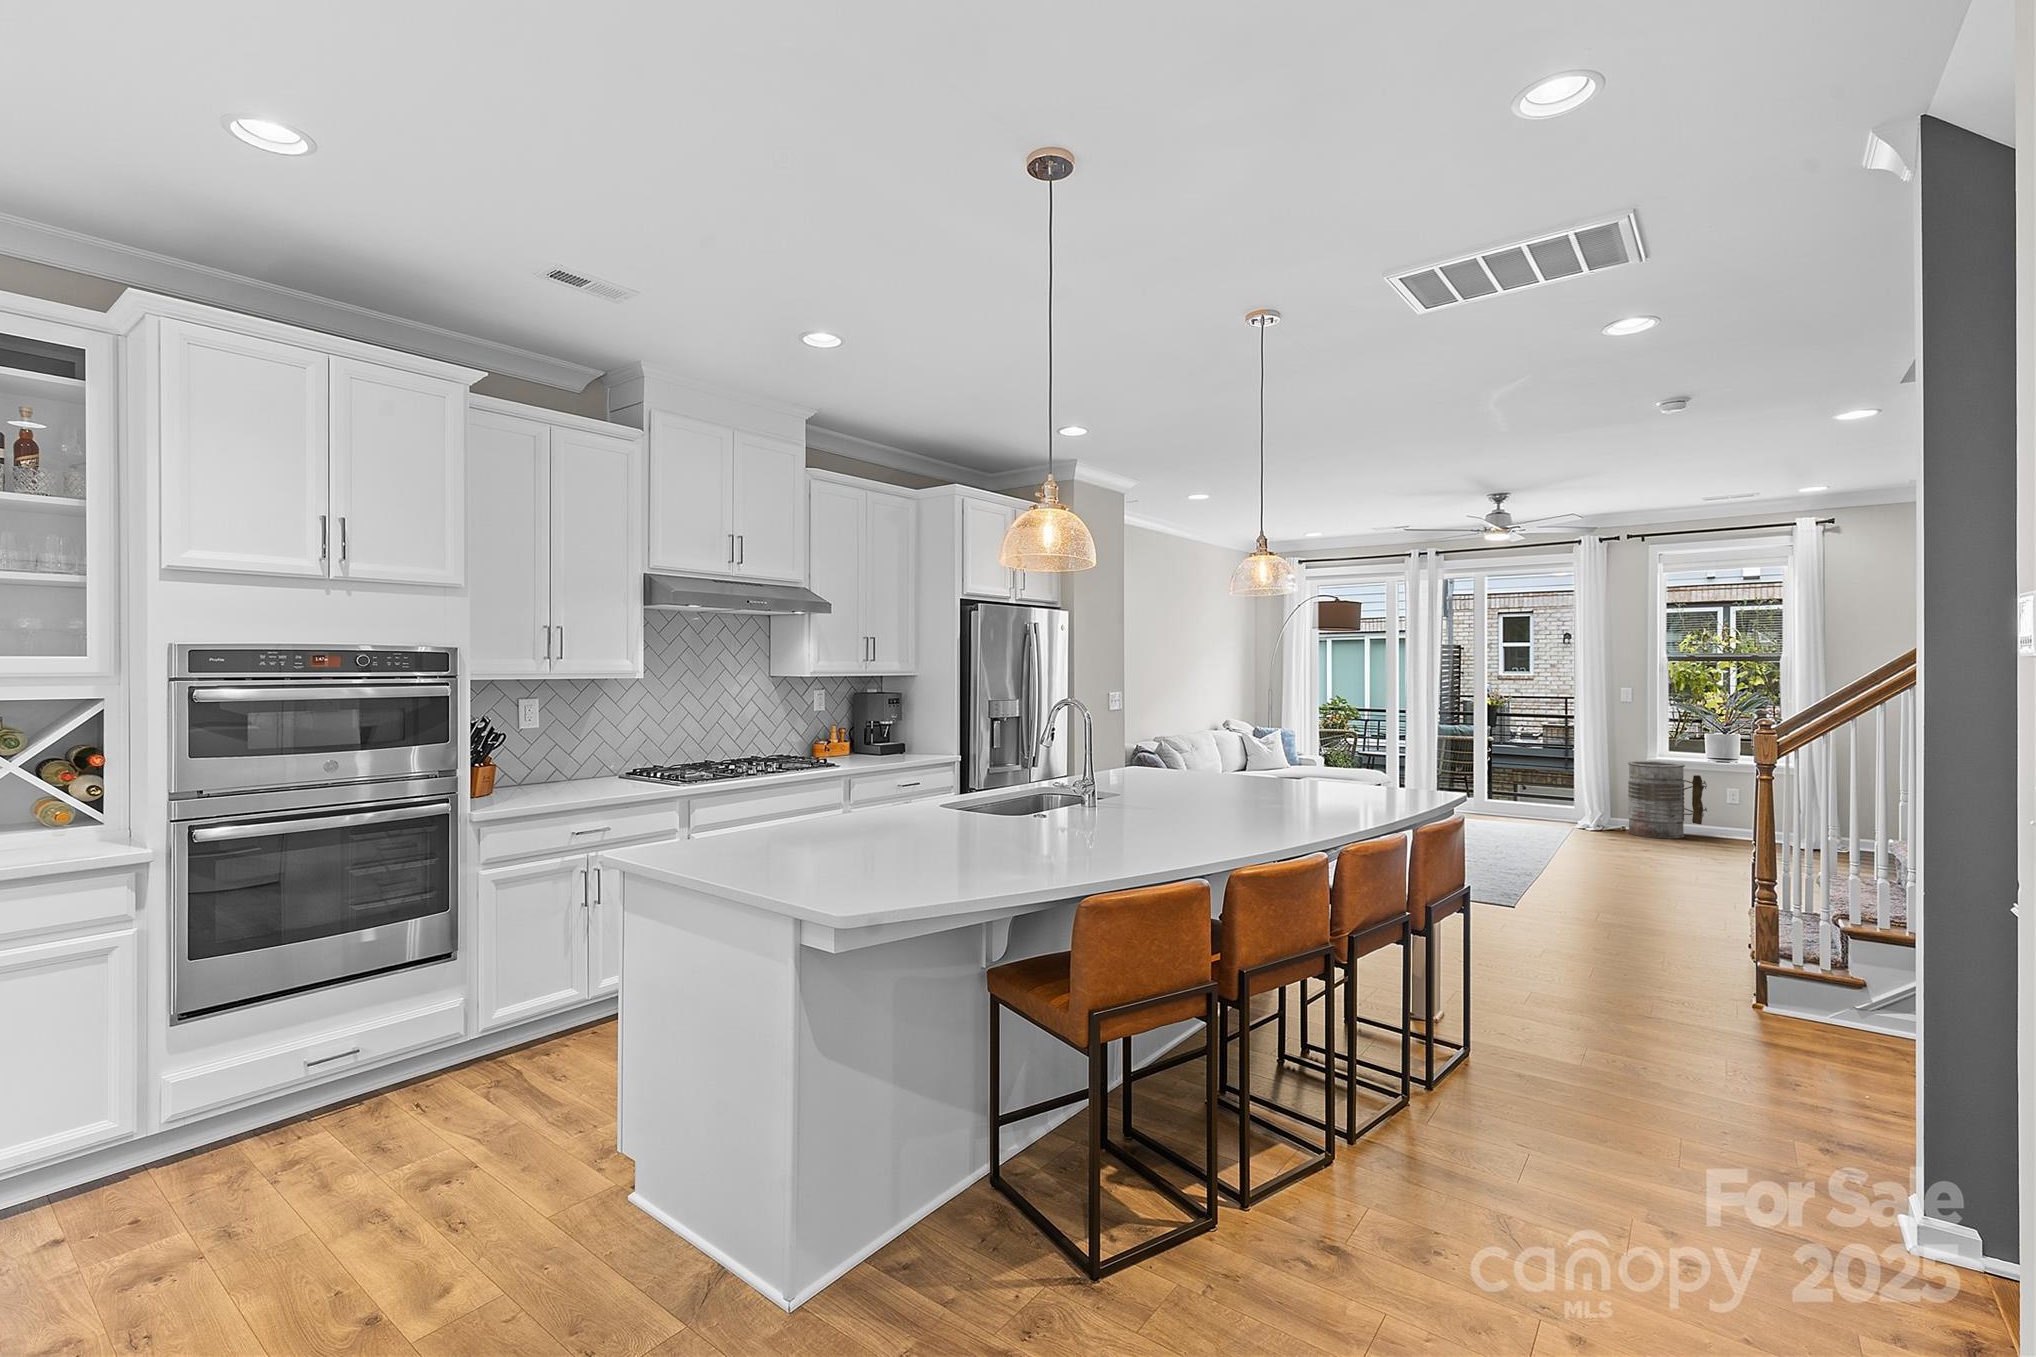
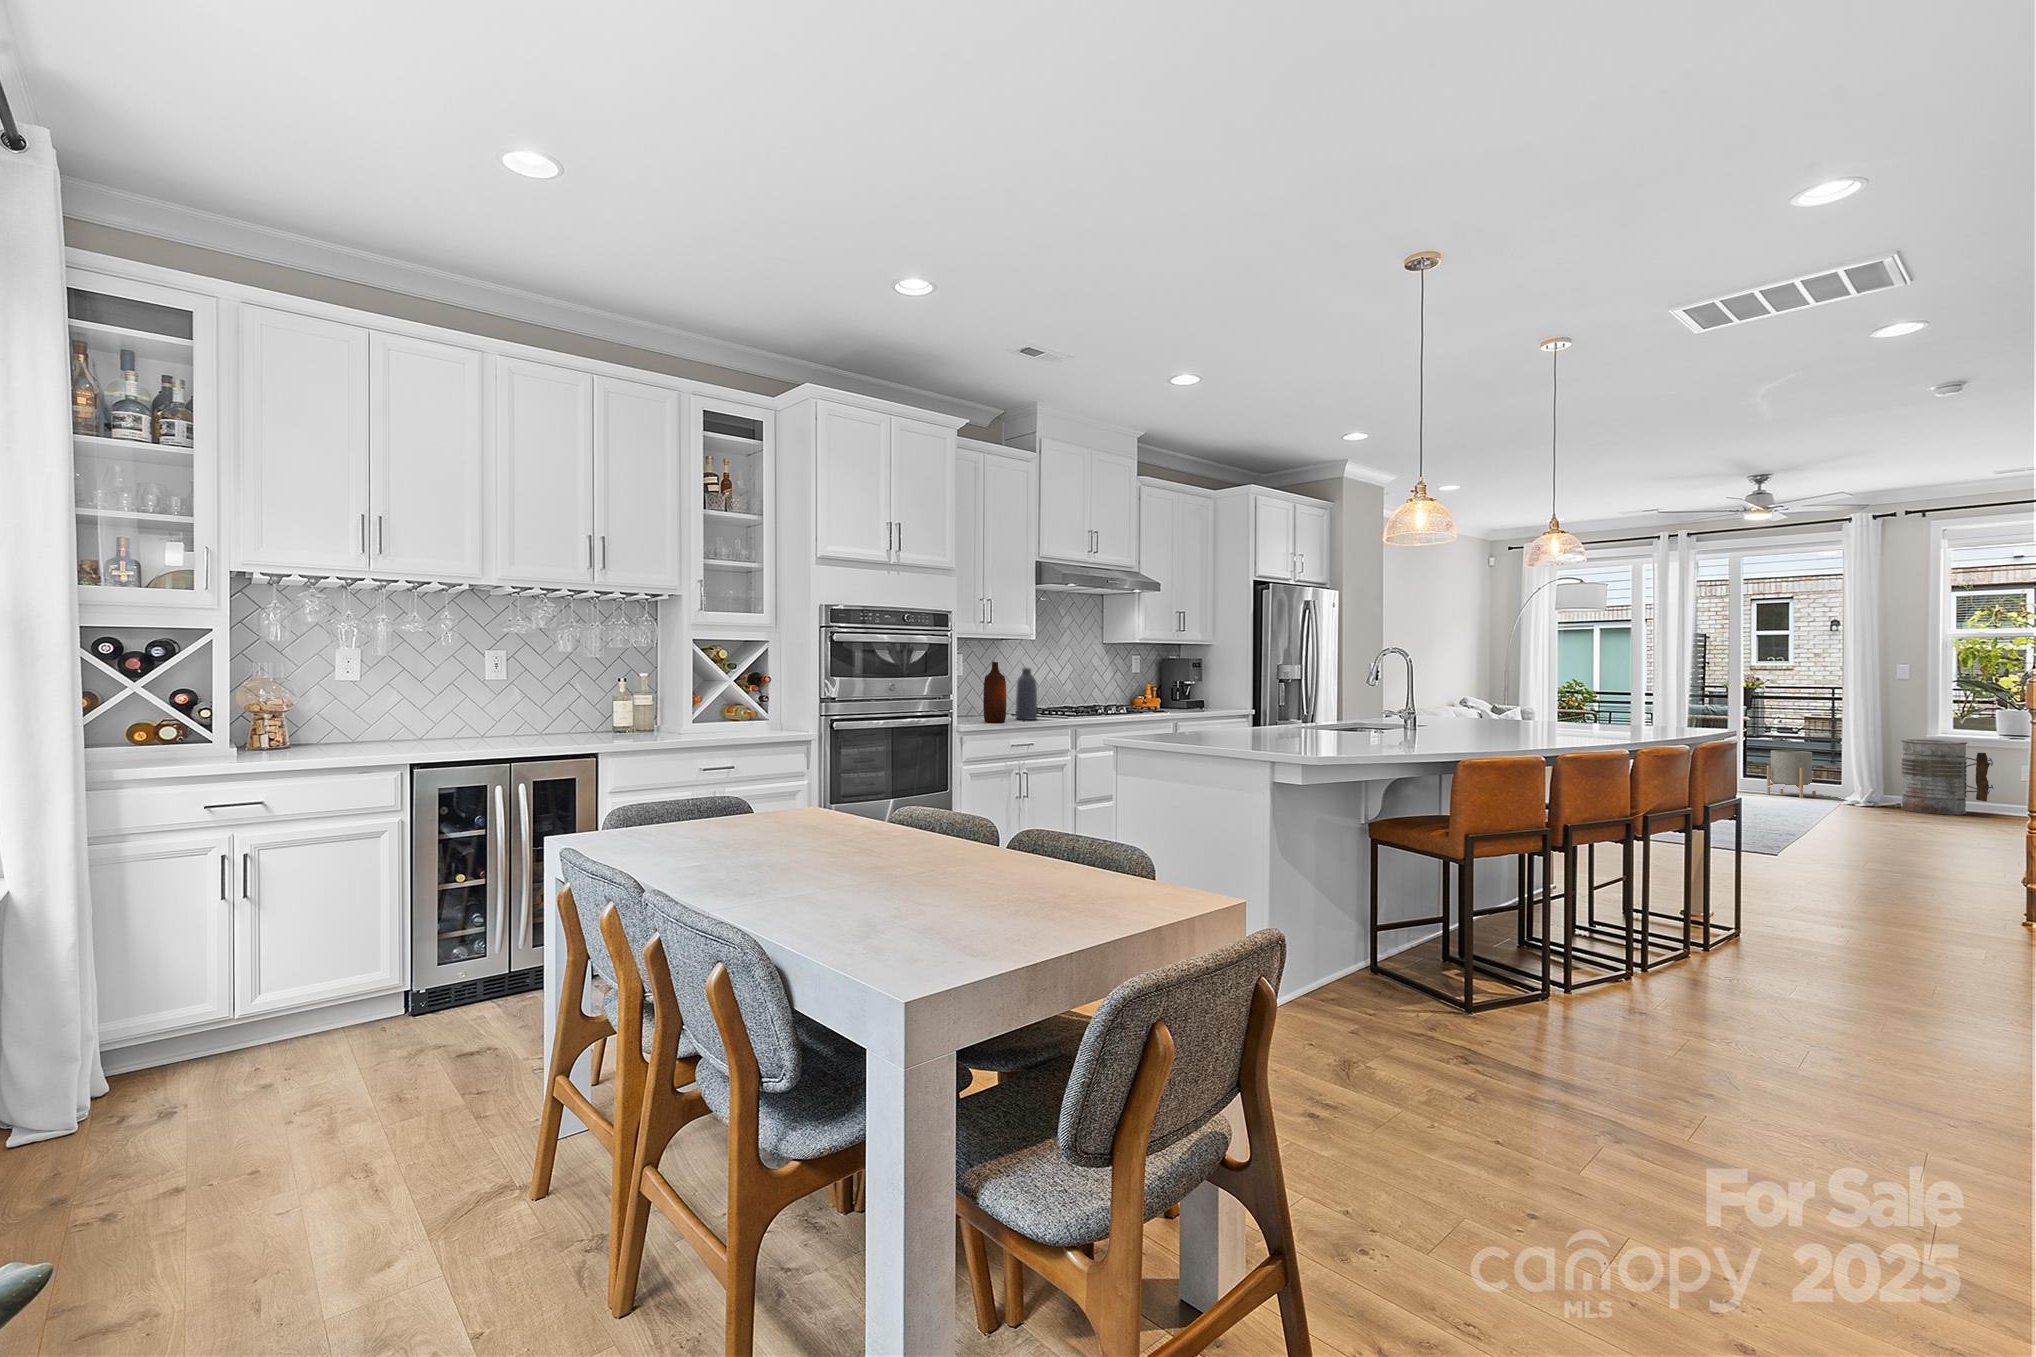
bottle: none [525,718,561,804] -> present [983,662,1006,722]
vase: none [586,723,619,795] -> present [1016,668,1037,720]
planter: none [1510,772,1553,821] -> present [1767,750,1816,798]

